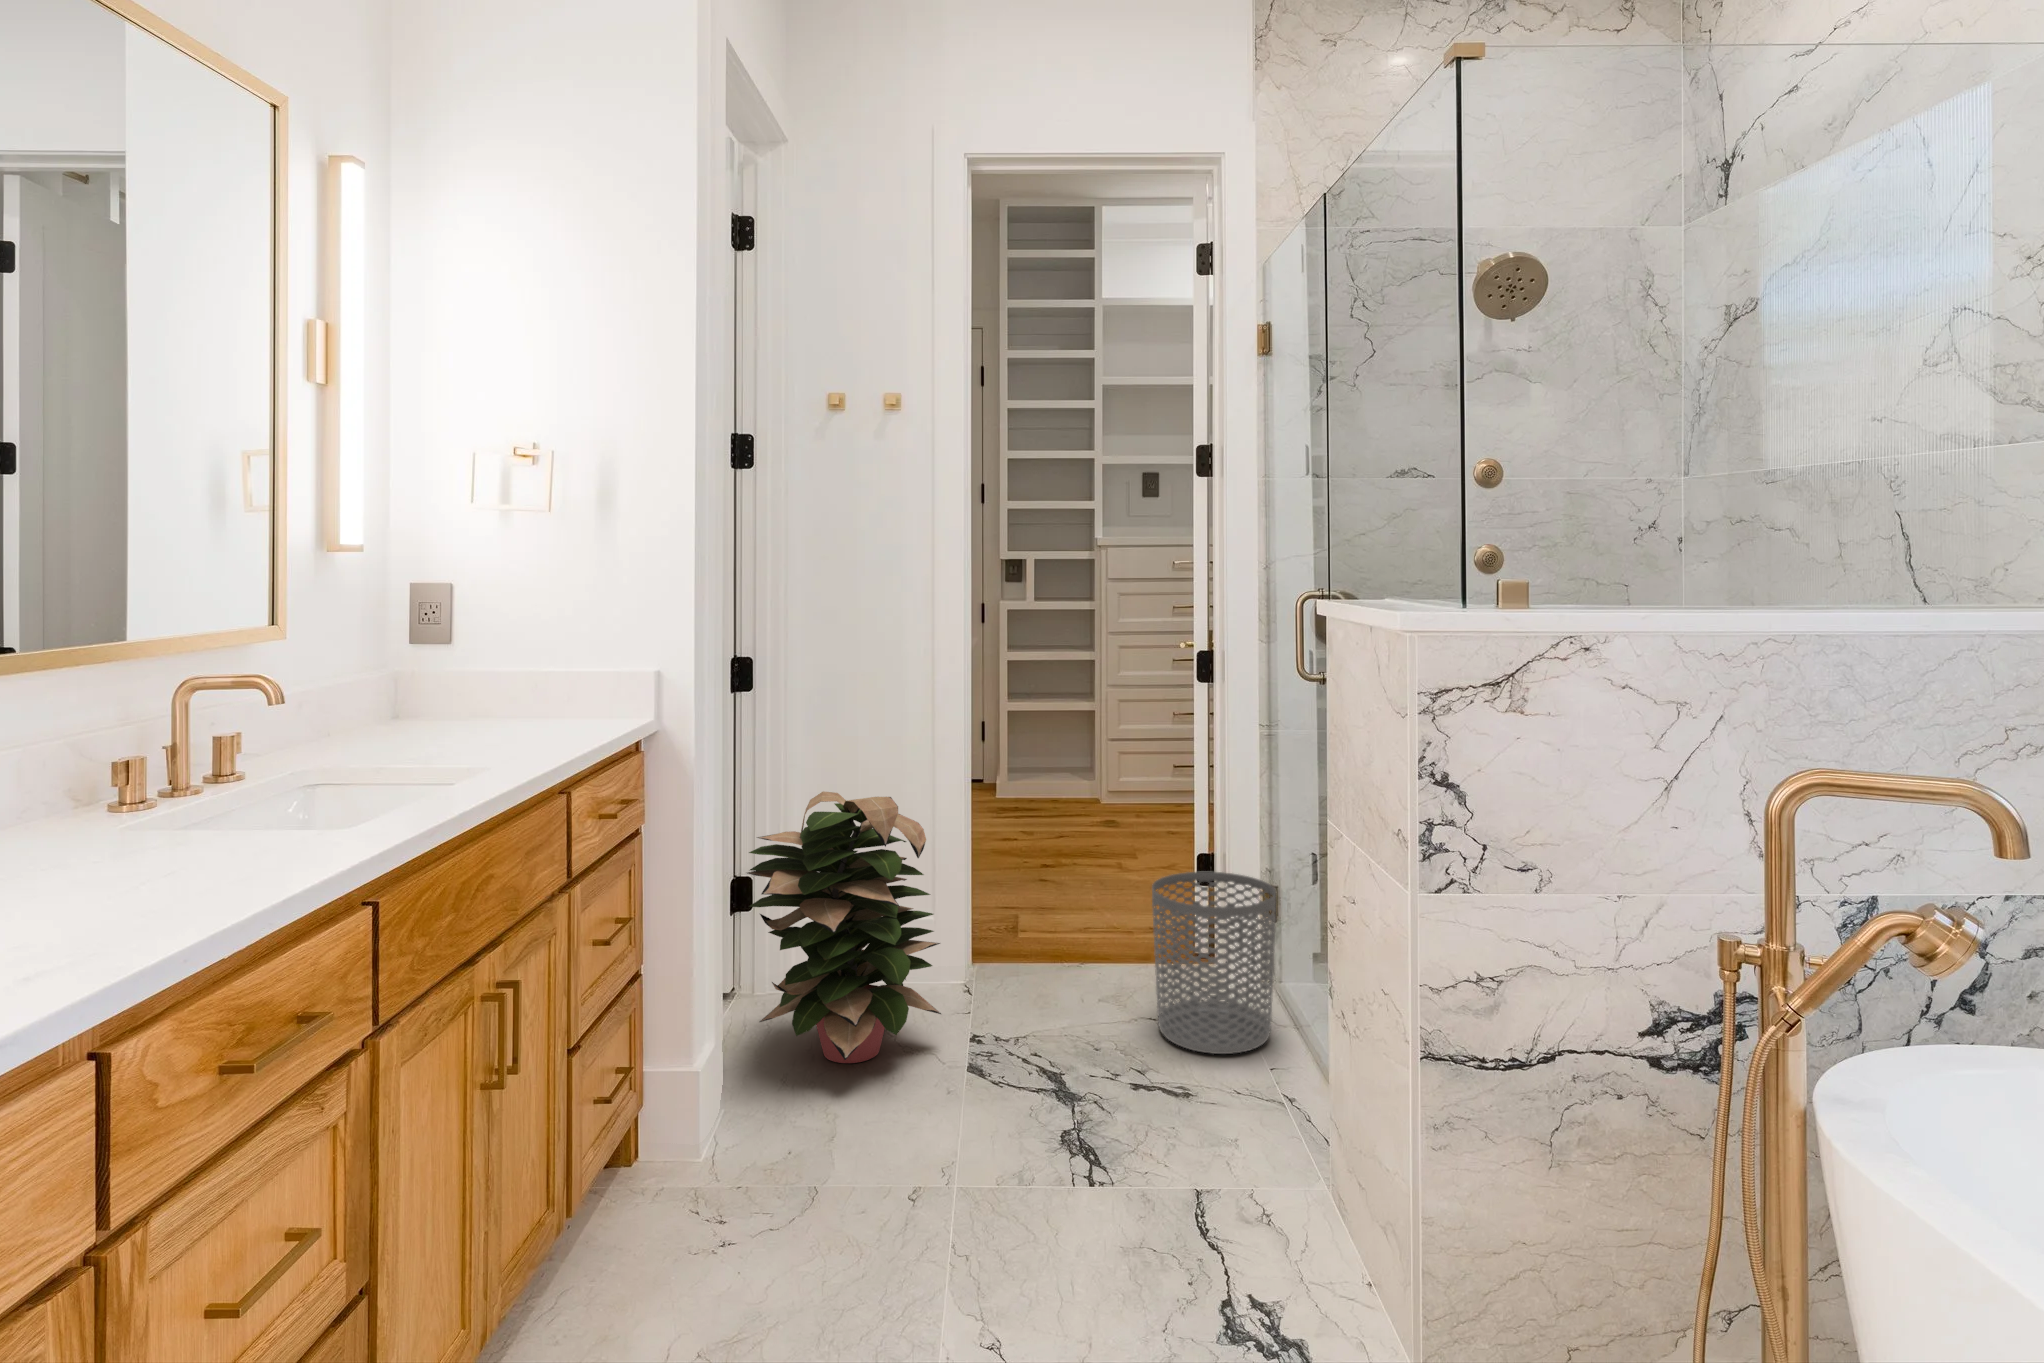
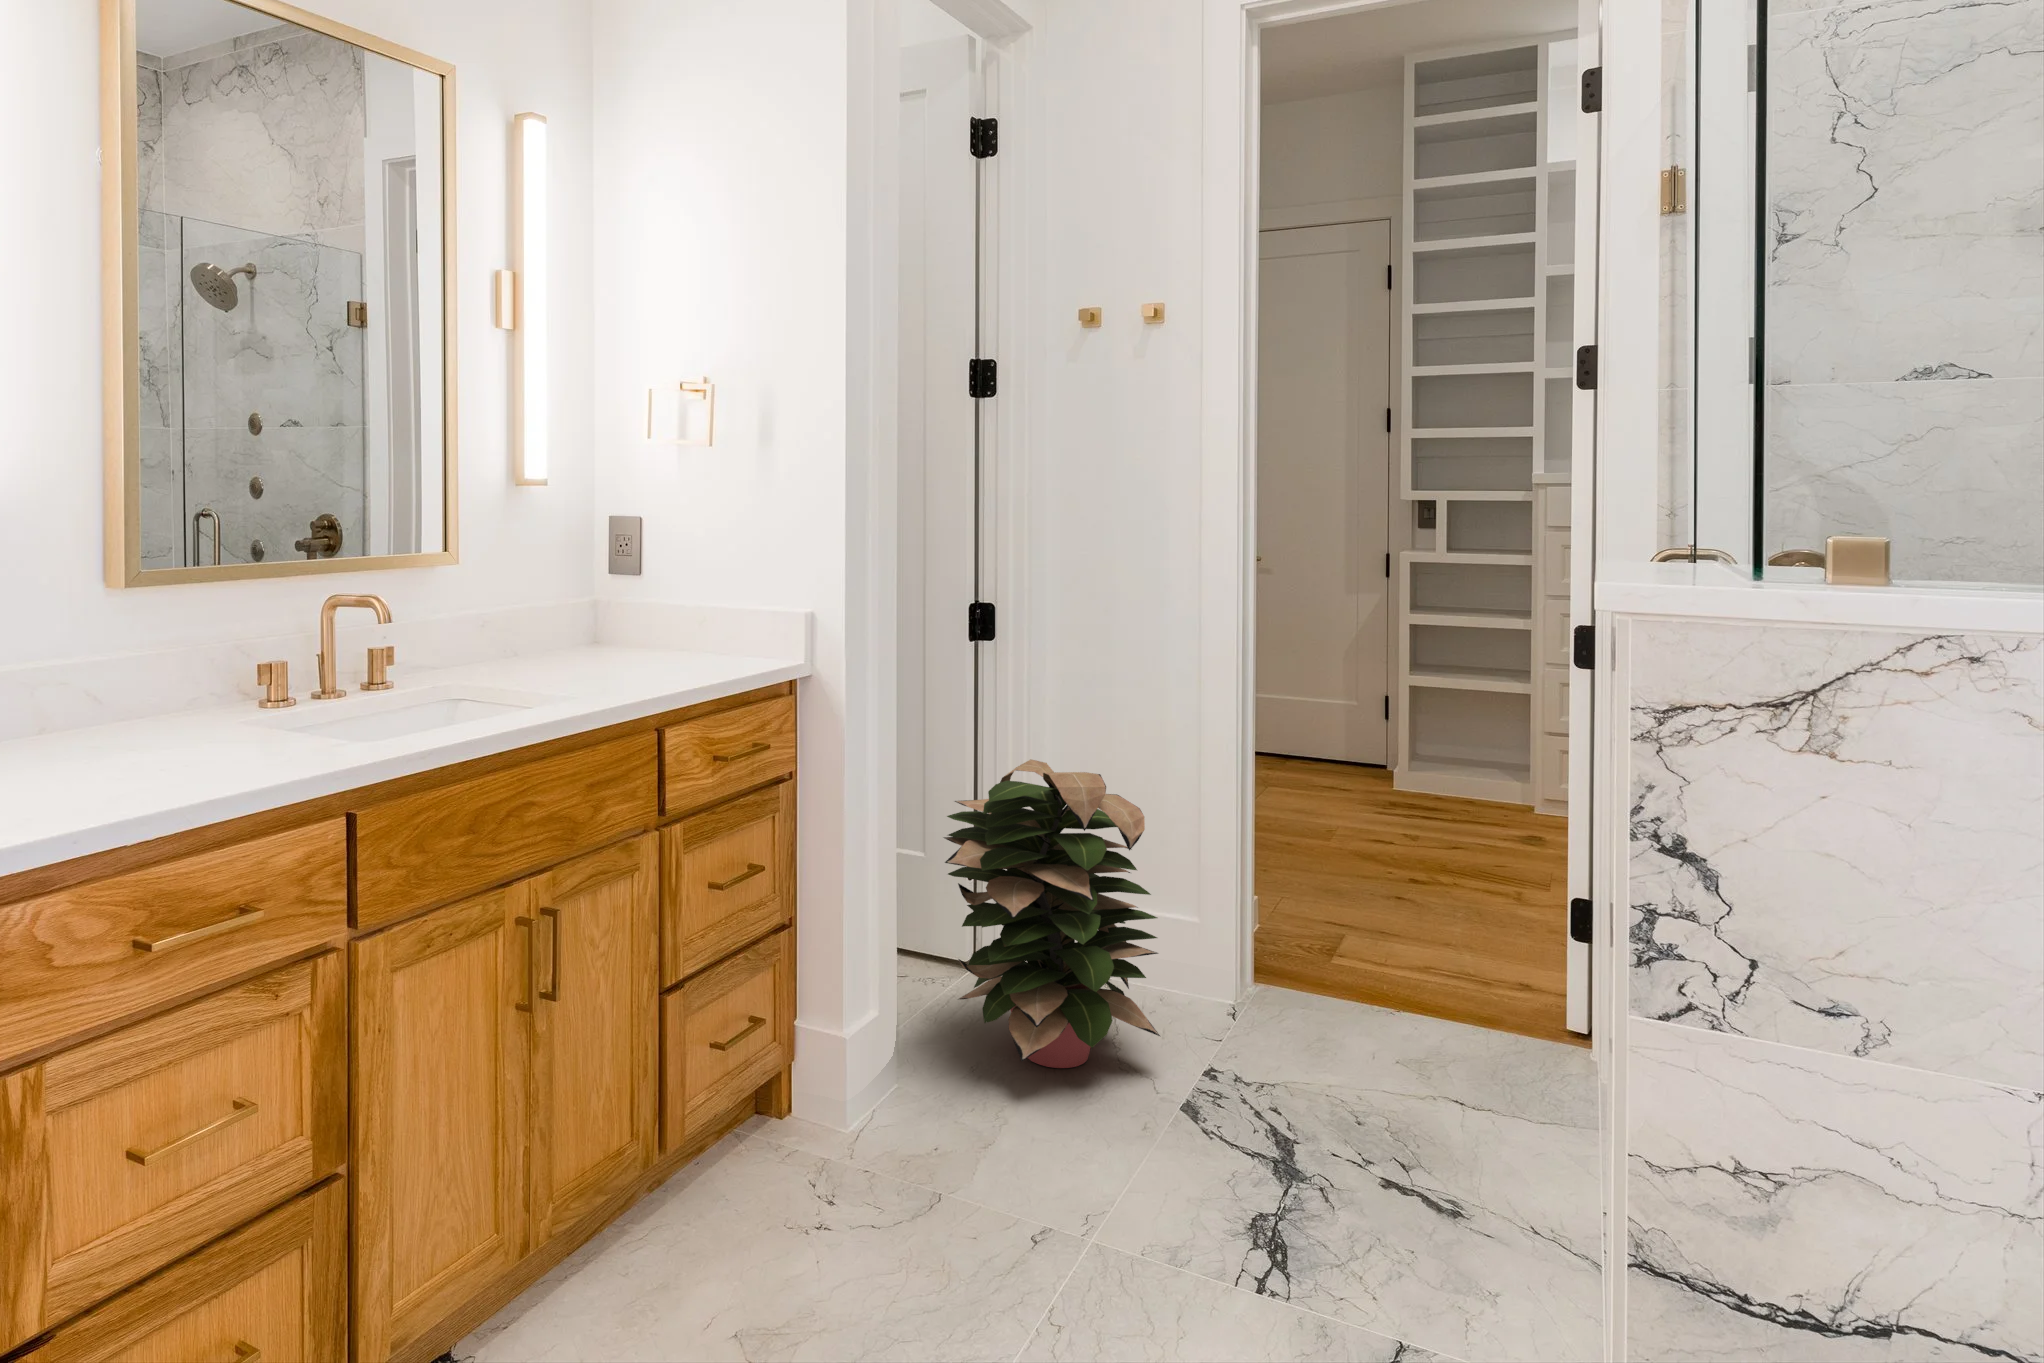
waste bin: present [1152,872,1276,1054] -> none [1452,923,1648,1183]

